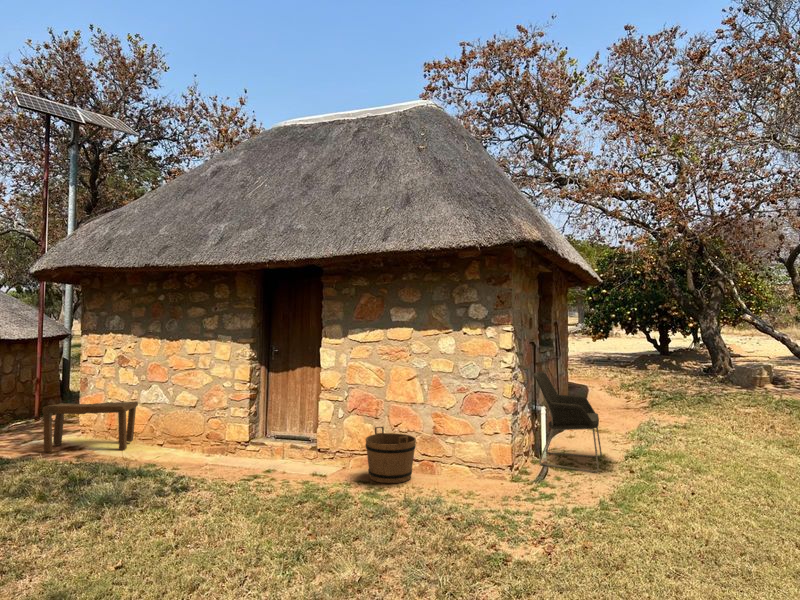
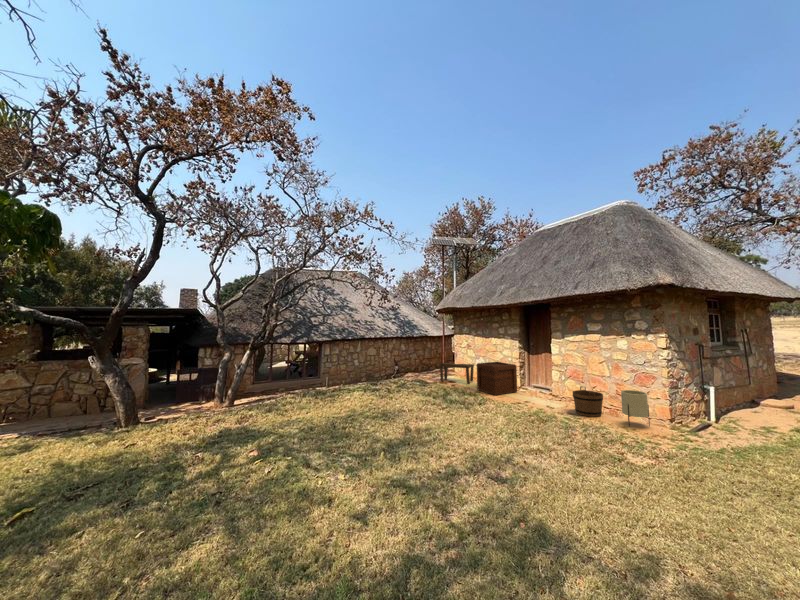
chair: present [533,371,602,473] -> none [698,364,774,437]
wooden crate: none [151,391,243,468] -> present [477,362,517,395]
planter: none [449,424,487,490] -> present [621,390,650,426]

